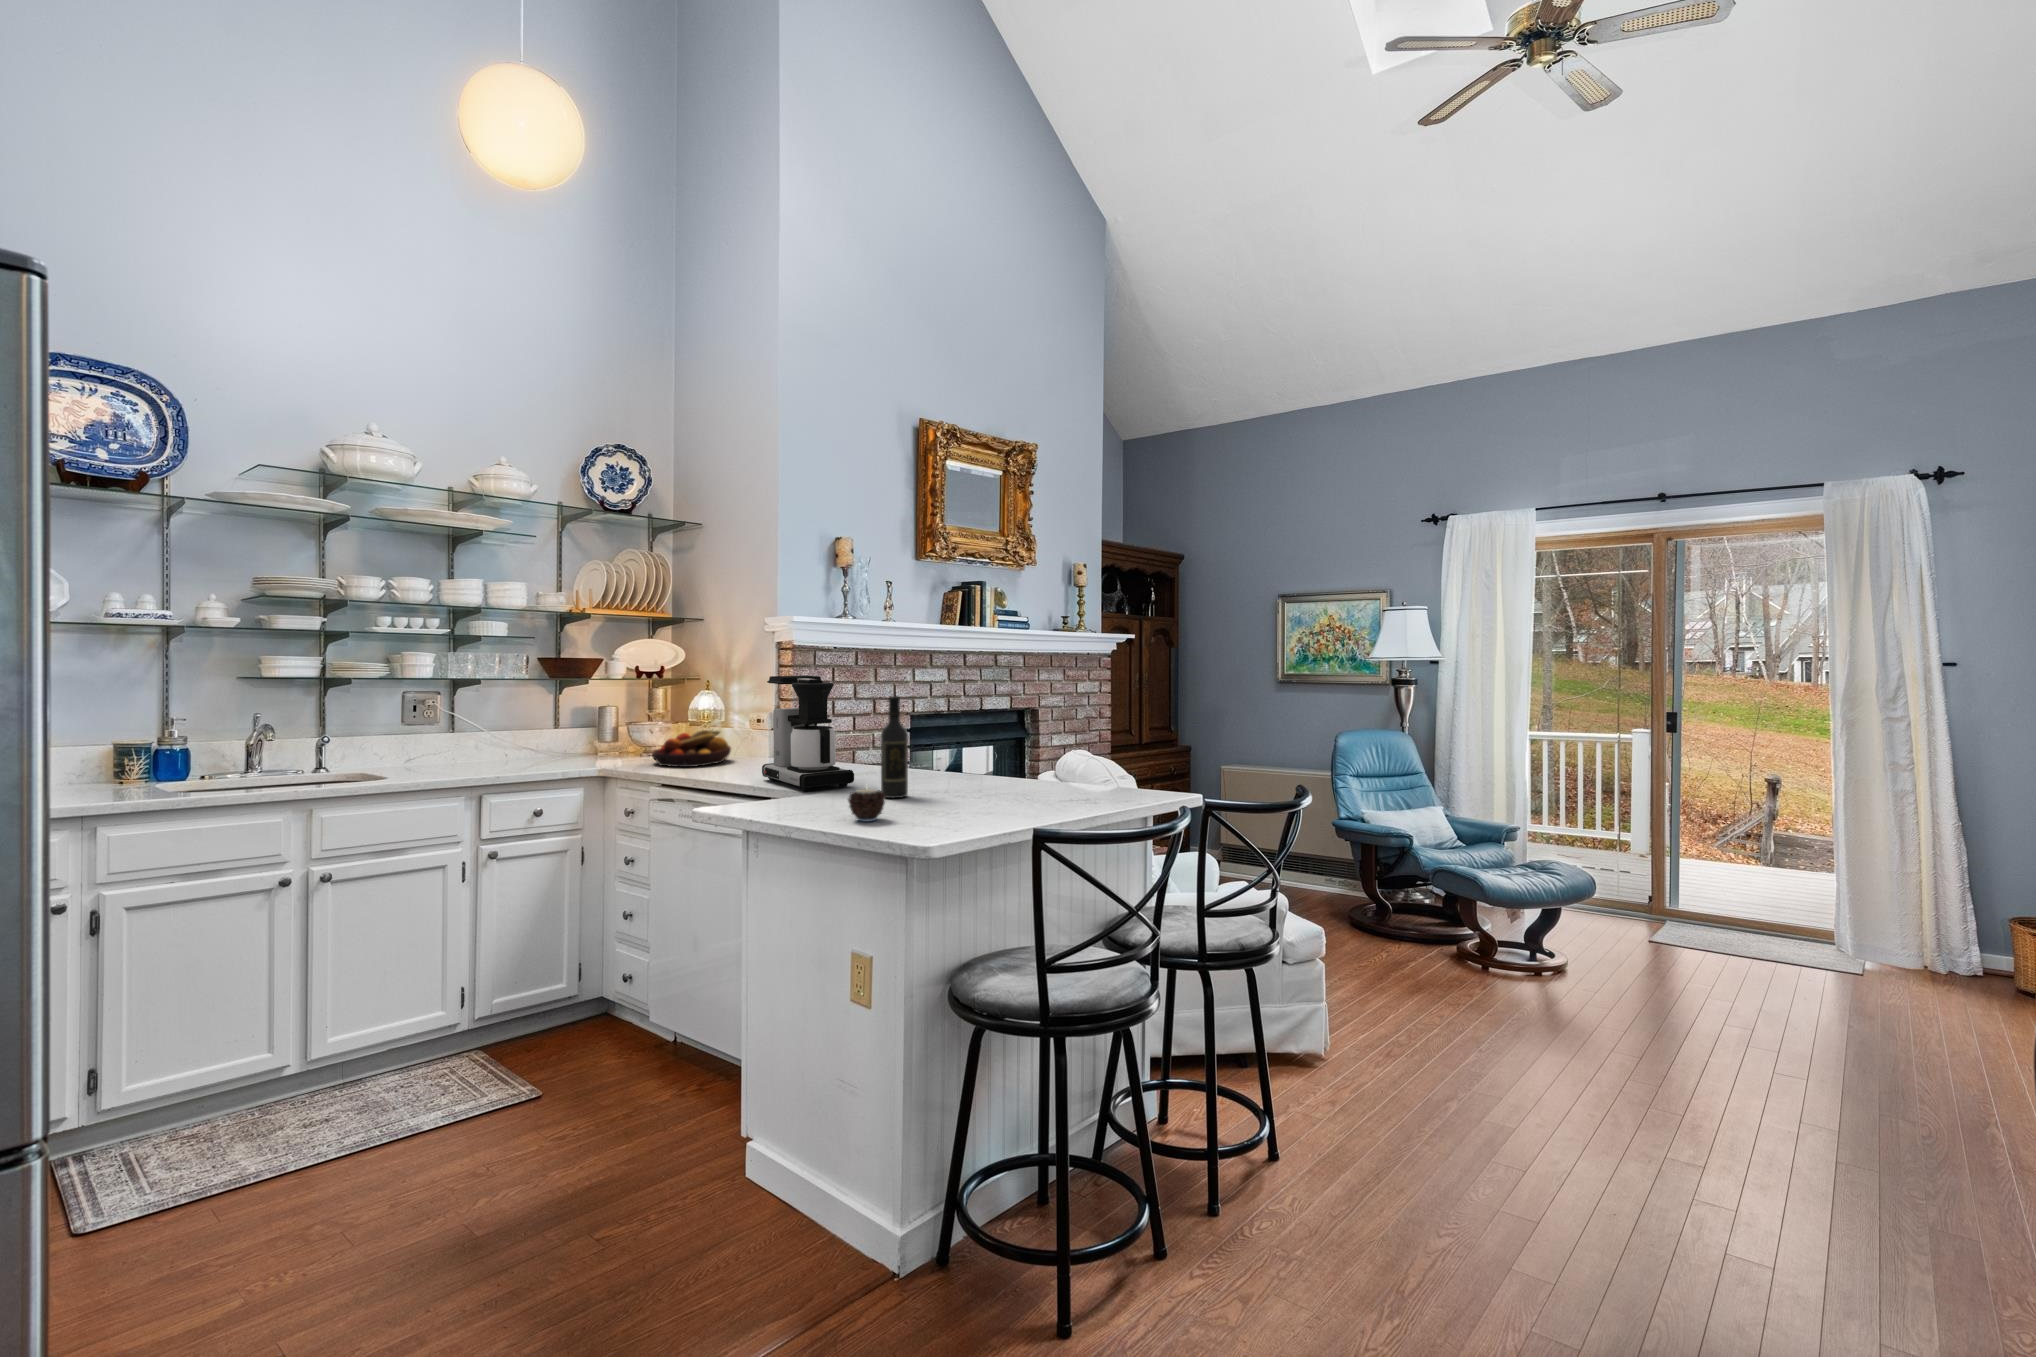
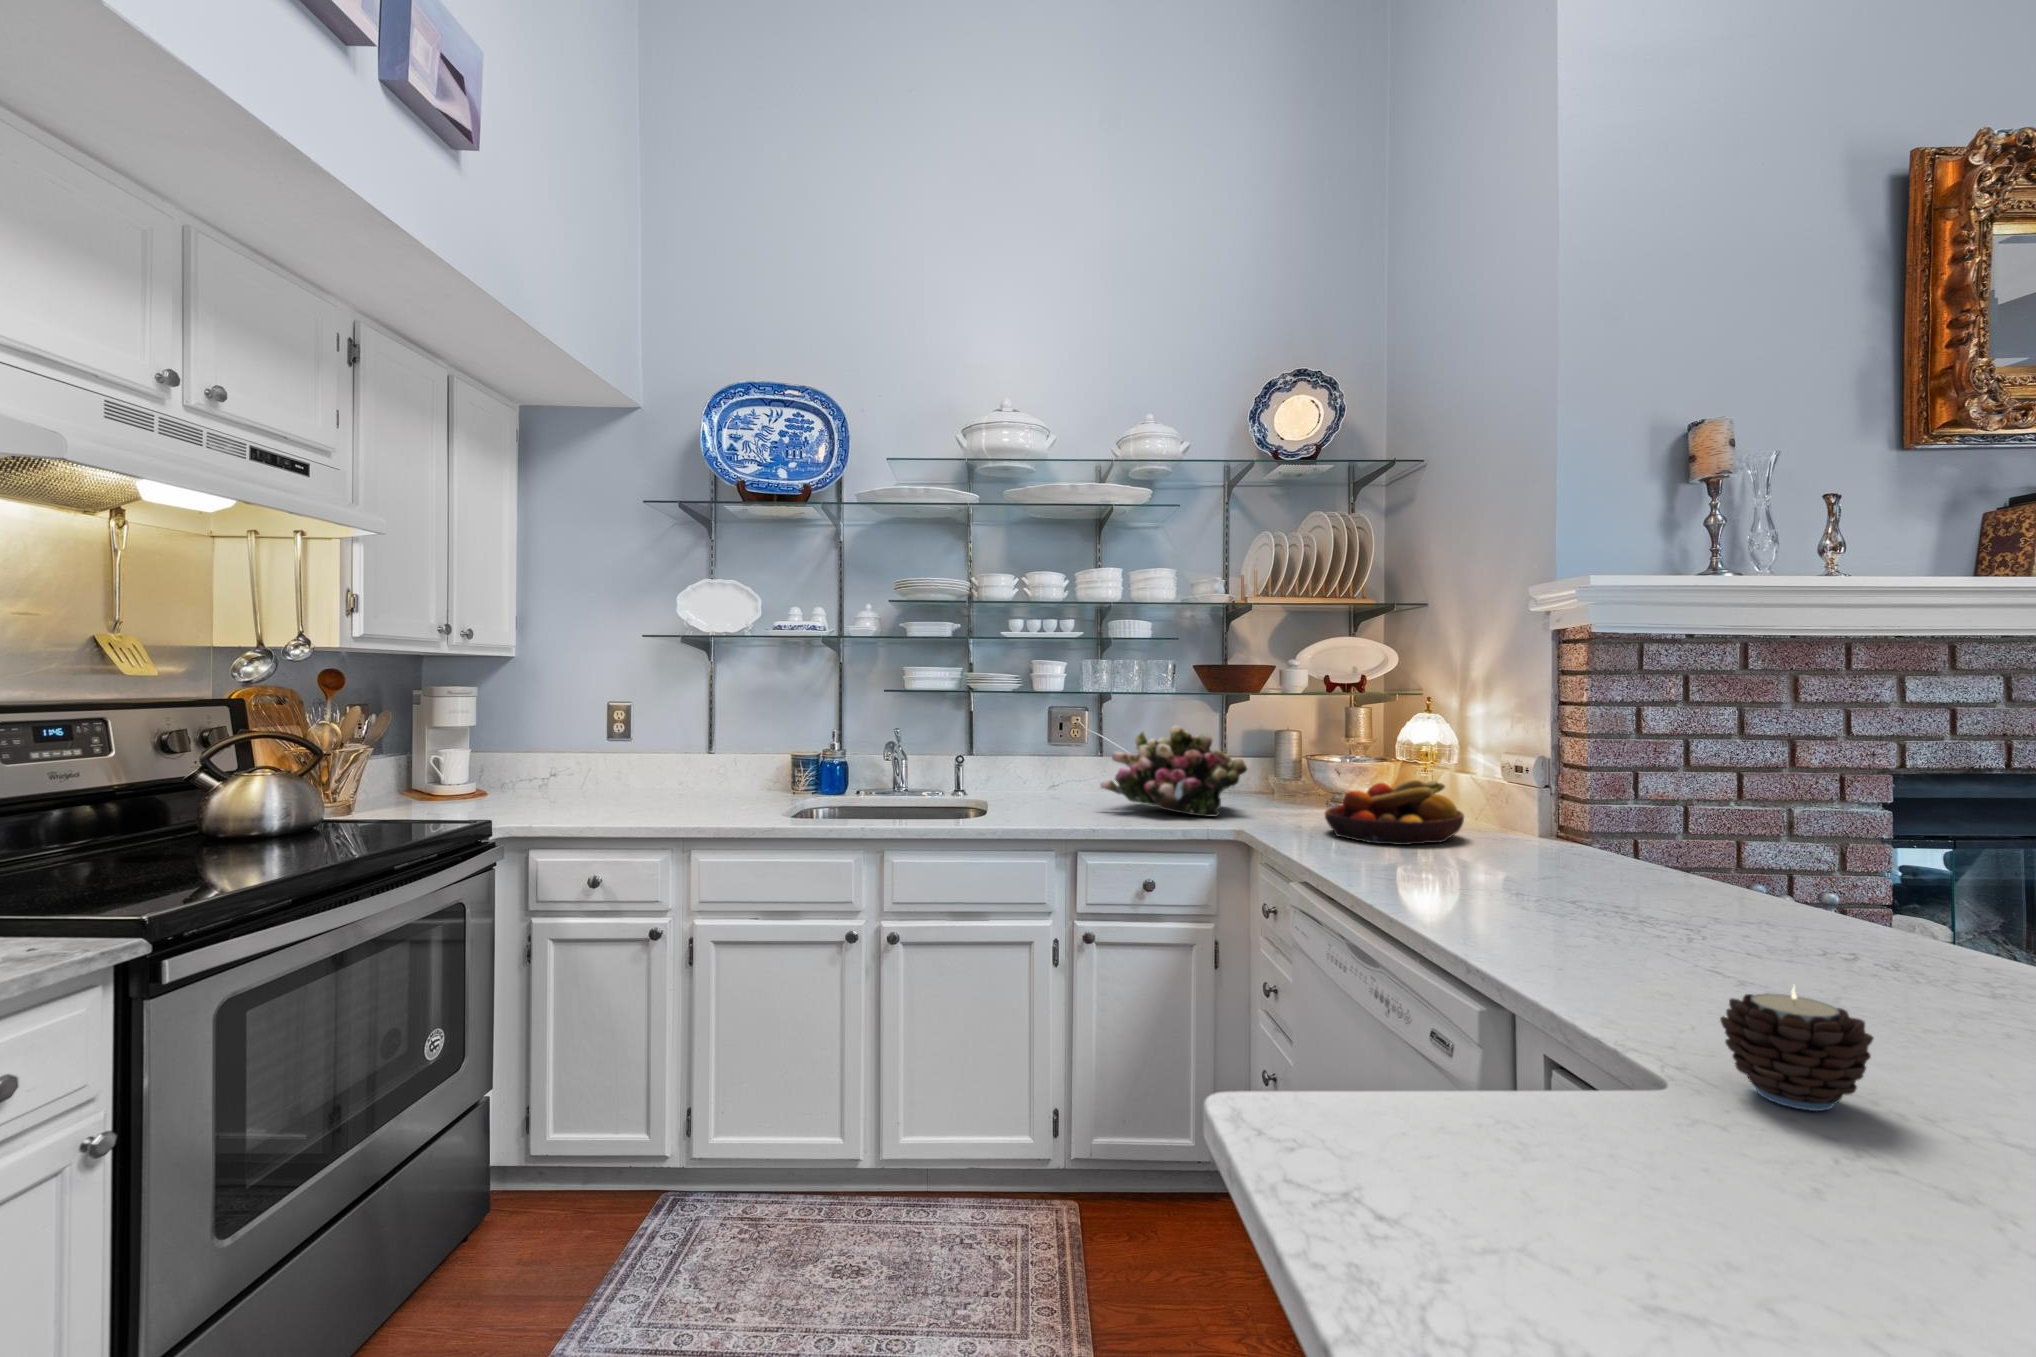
coffee maker: present [762,675,854,791] -> none [1506,676,1739,943]
wine bottle: present [881,696,908,798] -> none [1831,720,1933,1018]
flower arrangement: none [482,704,593,764] -> present [1101,726,1247,817]

